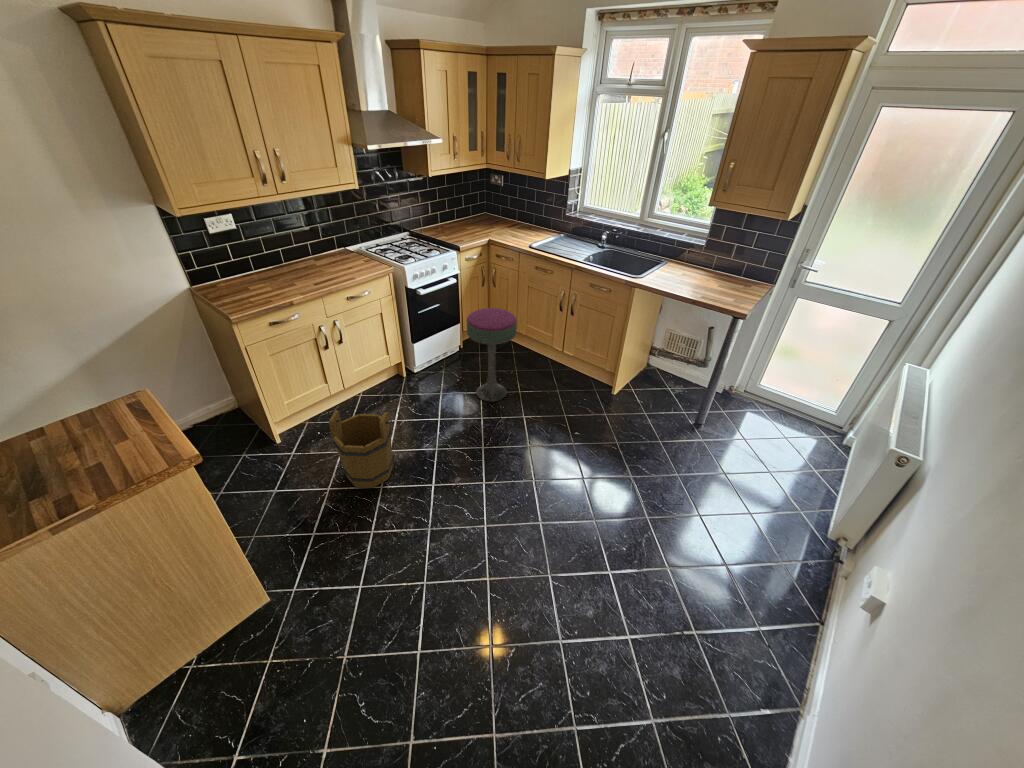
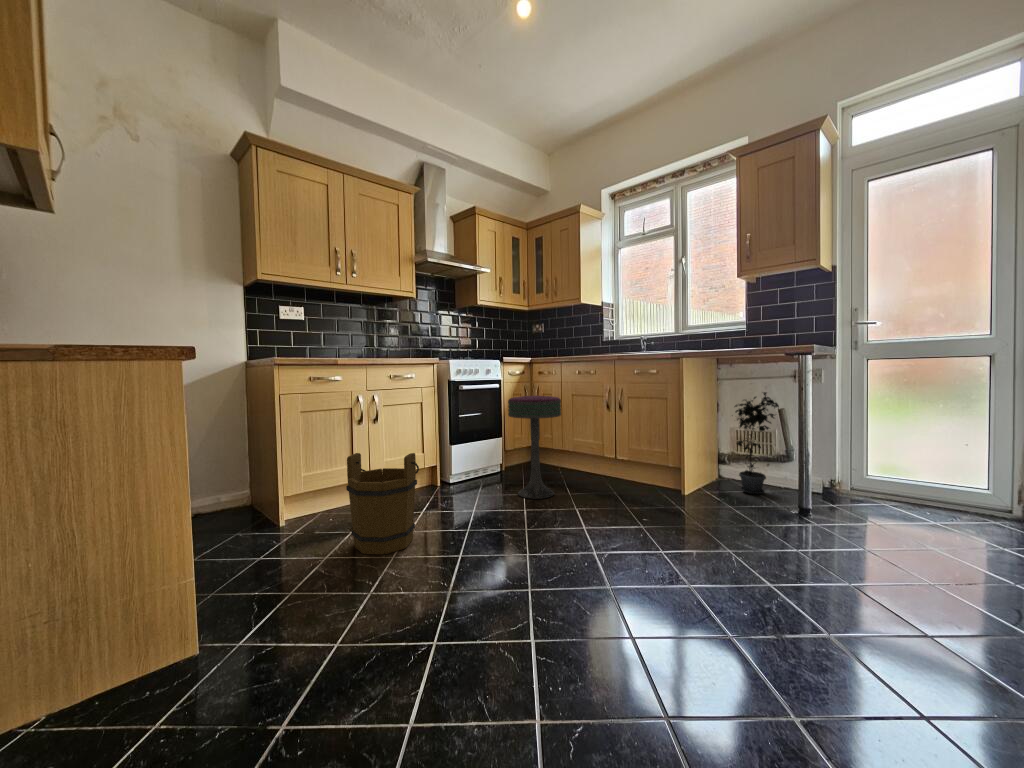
potted plant: none [661,318,709,396] -> present [735,392,779,494]

